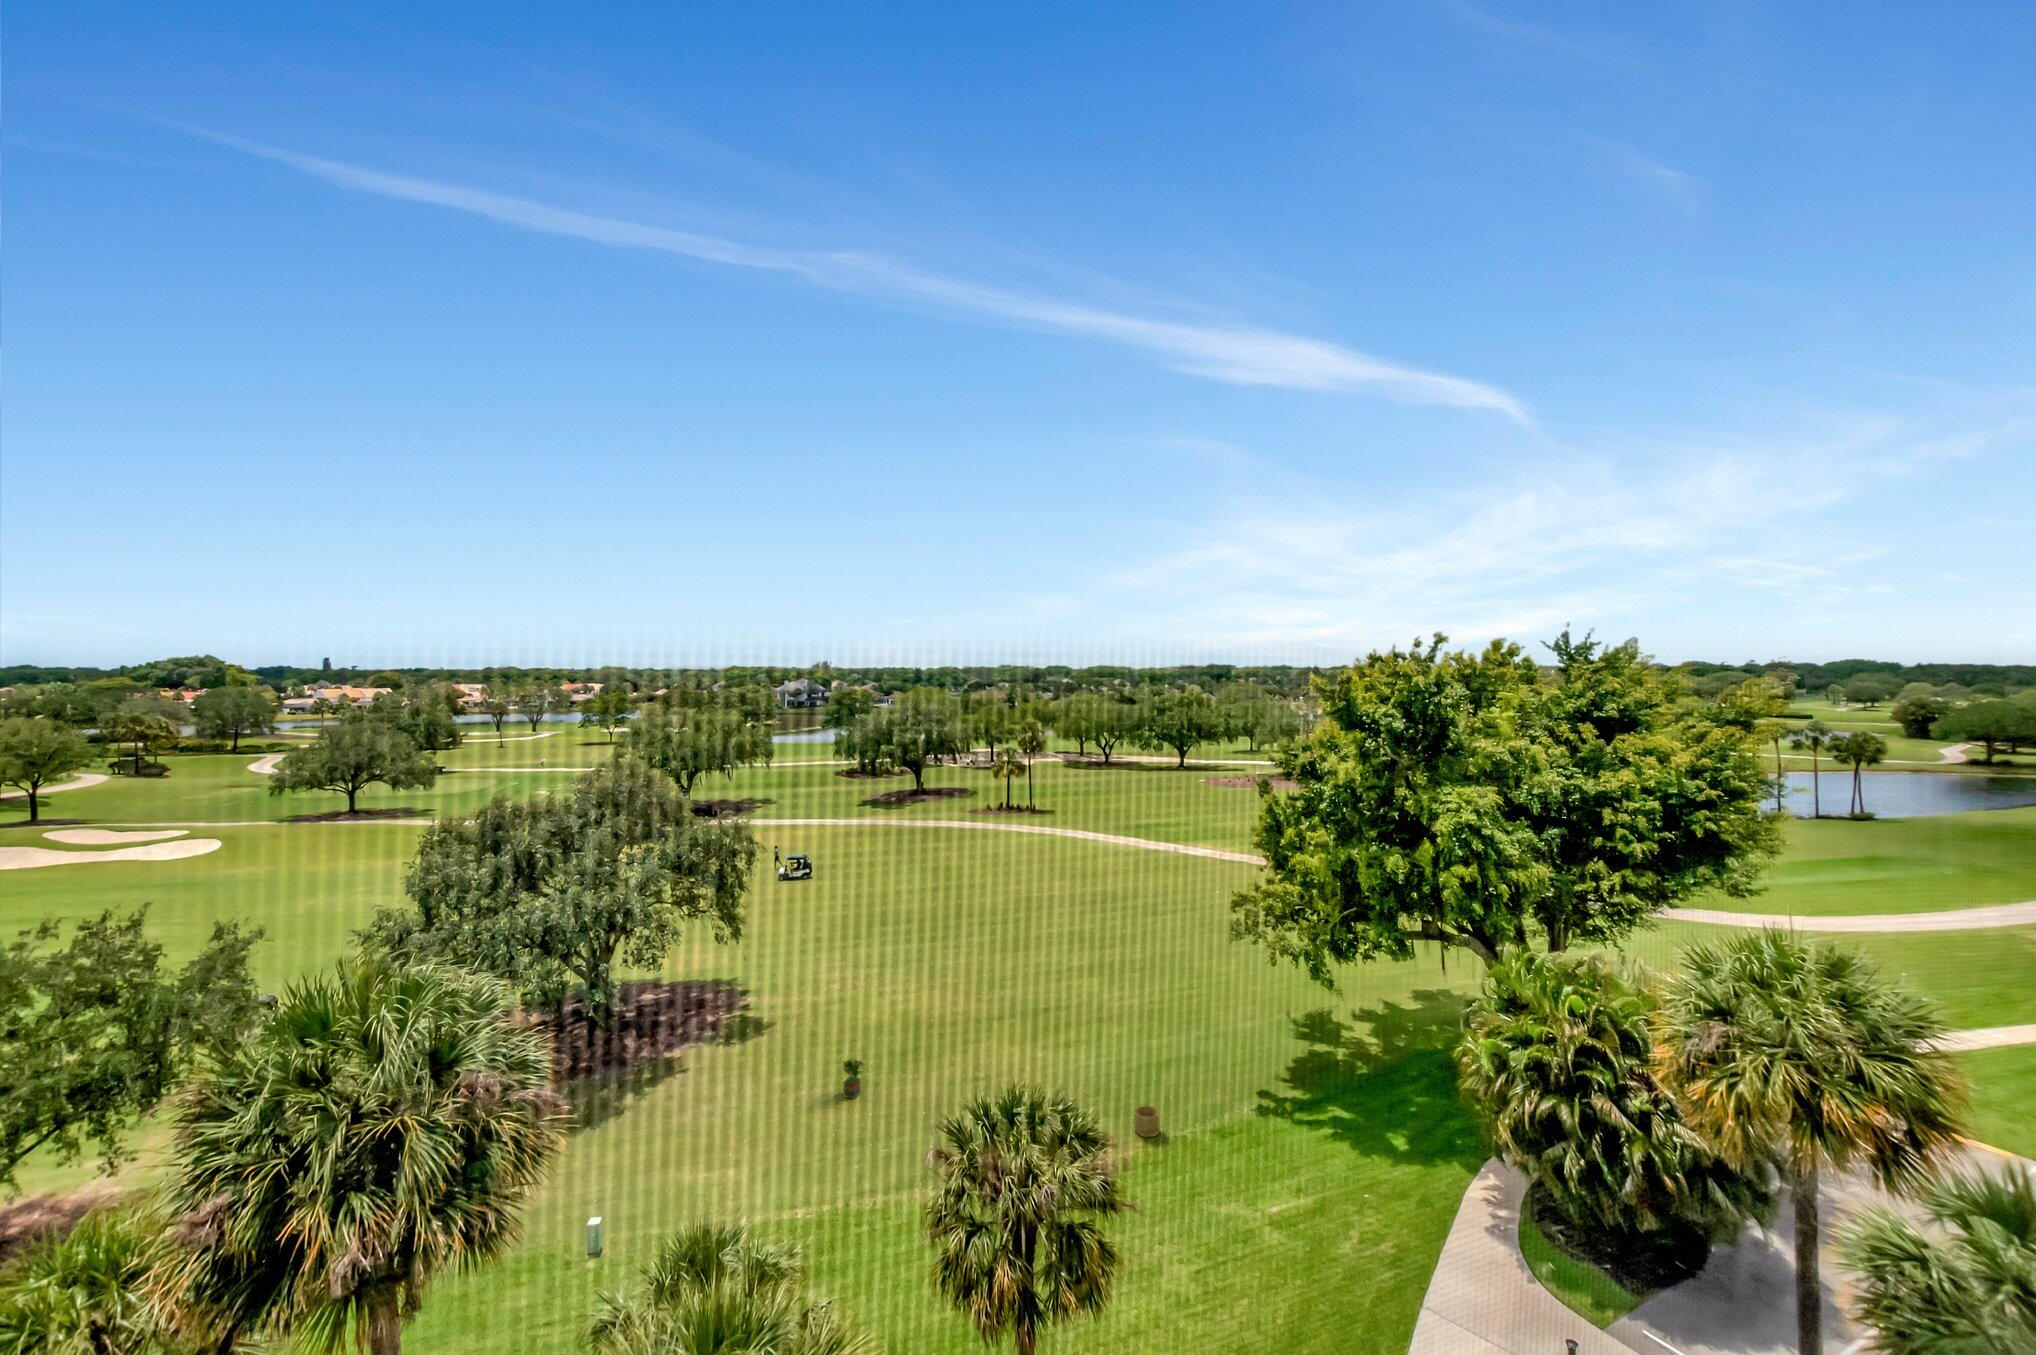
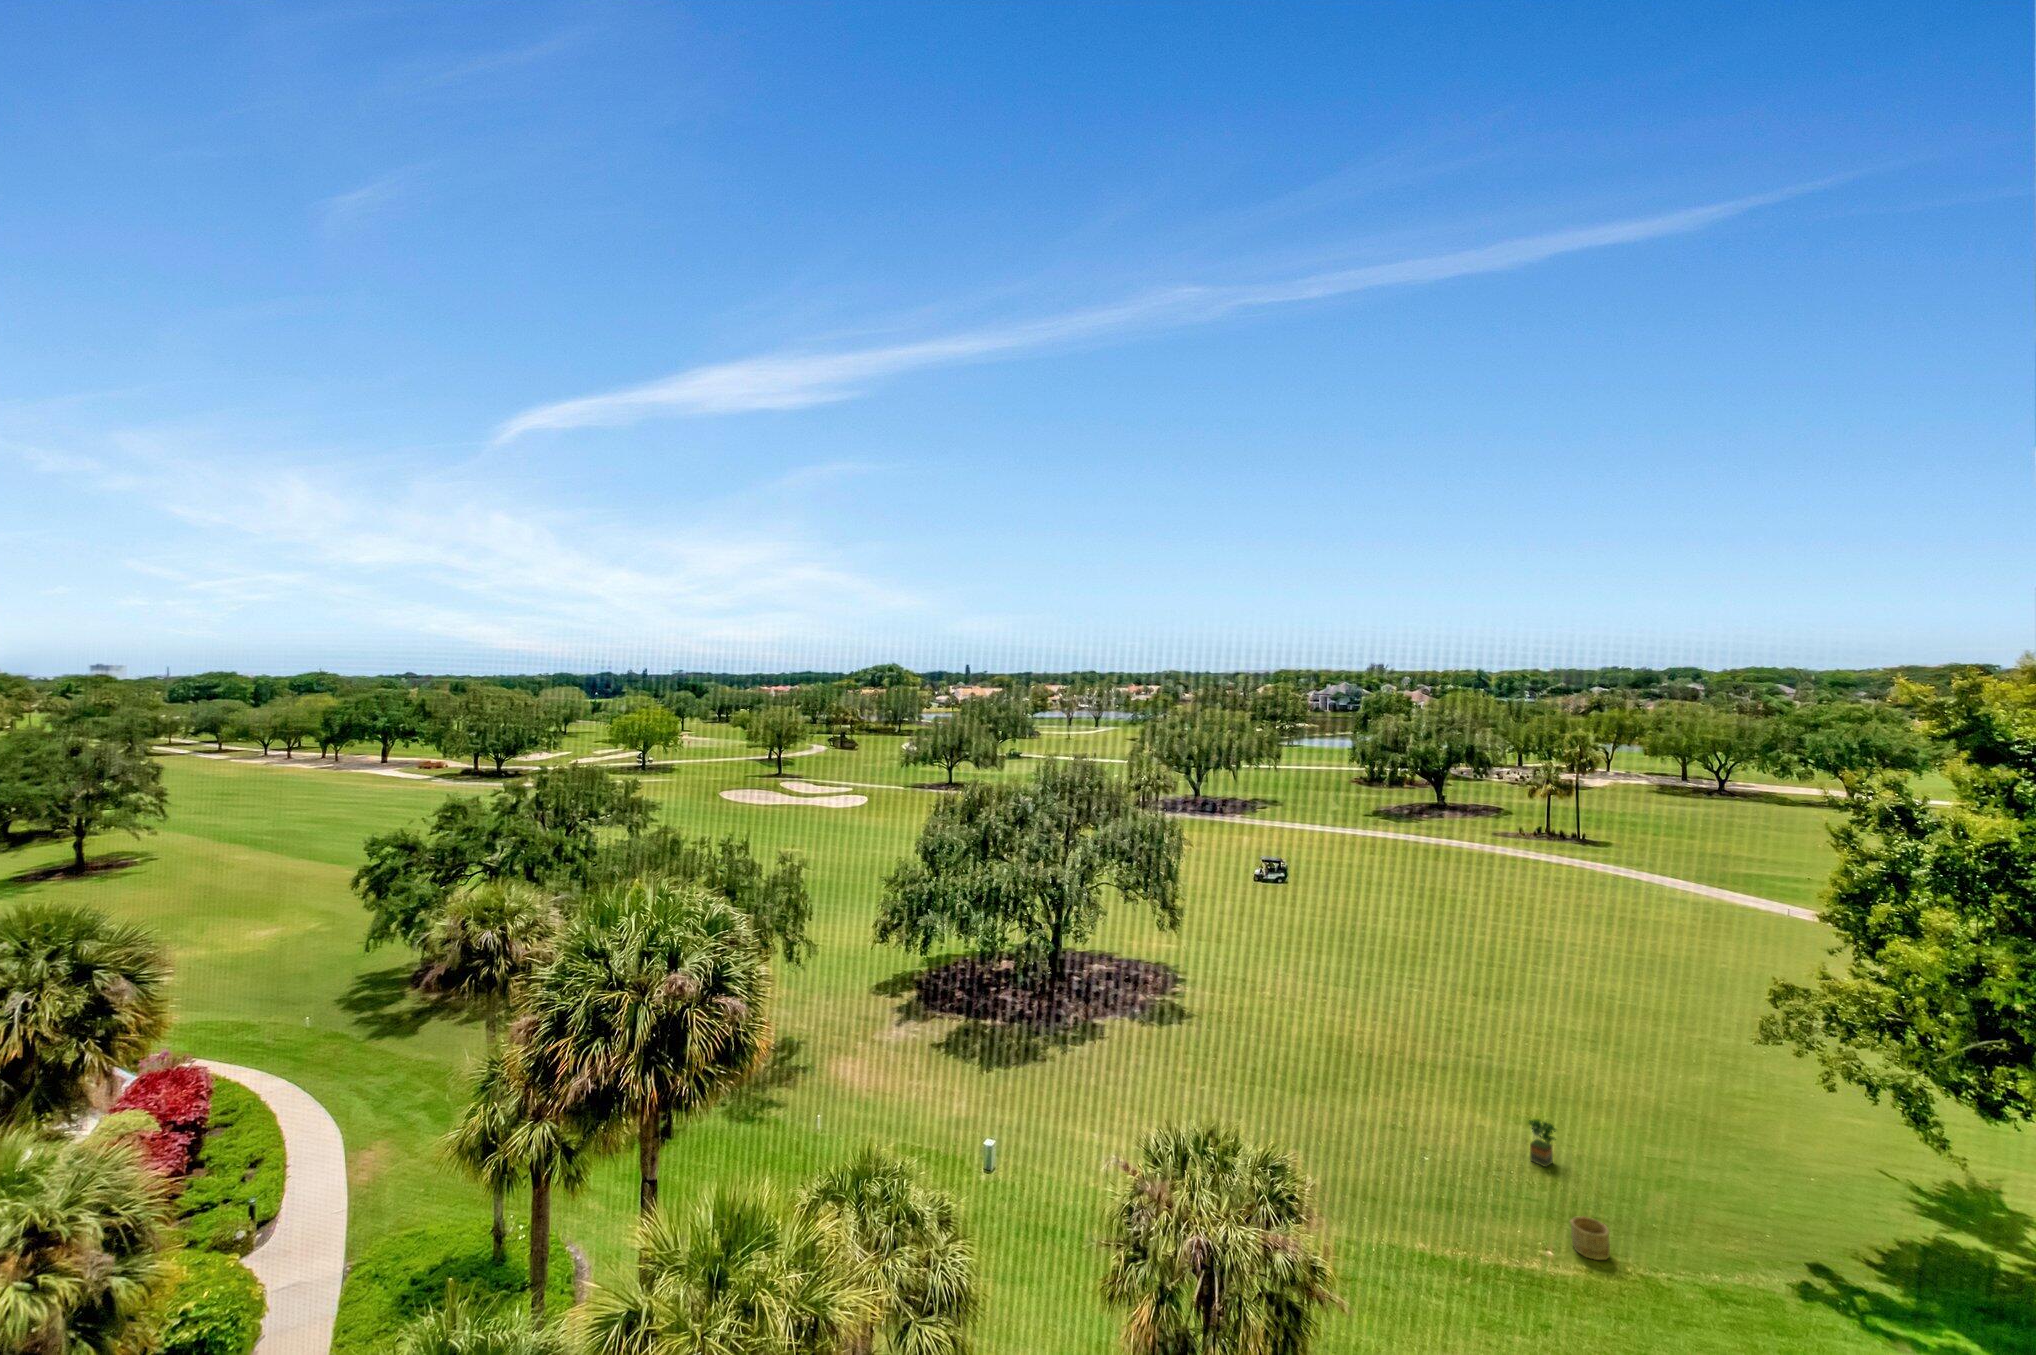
potted tree: present [843,1060,864,1099] -> present [1529,1120,1556,1167]

